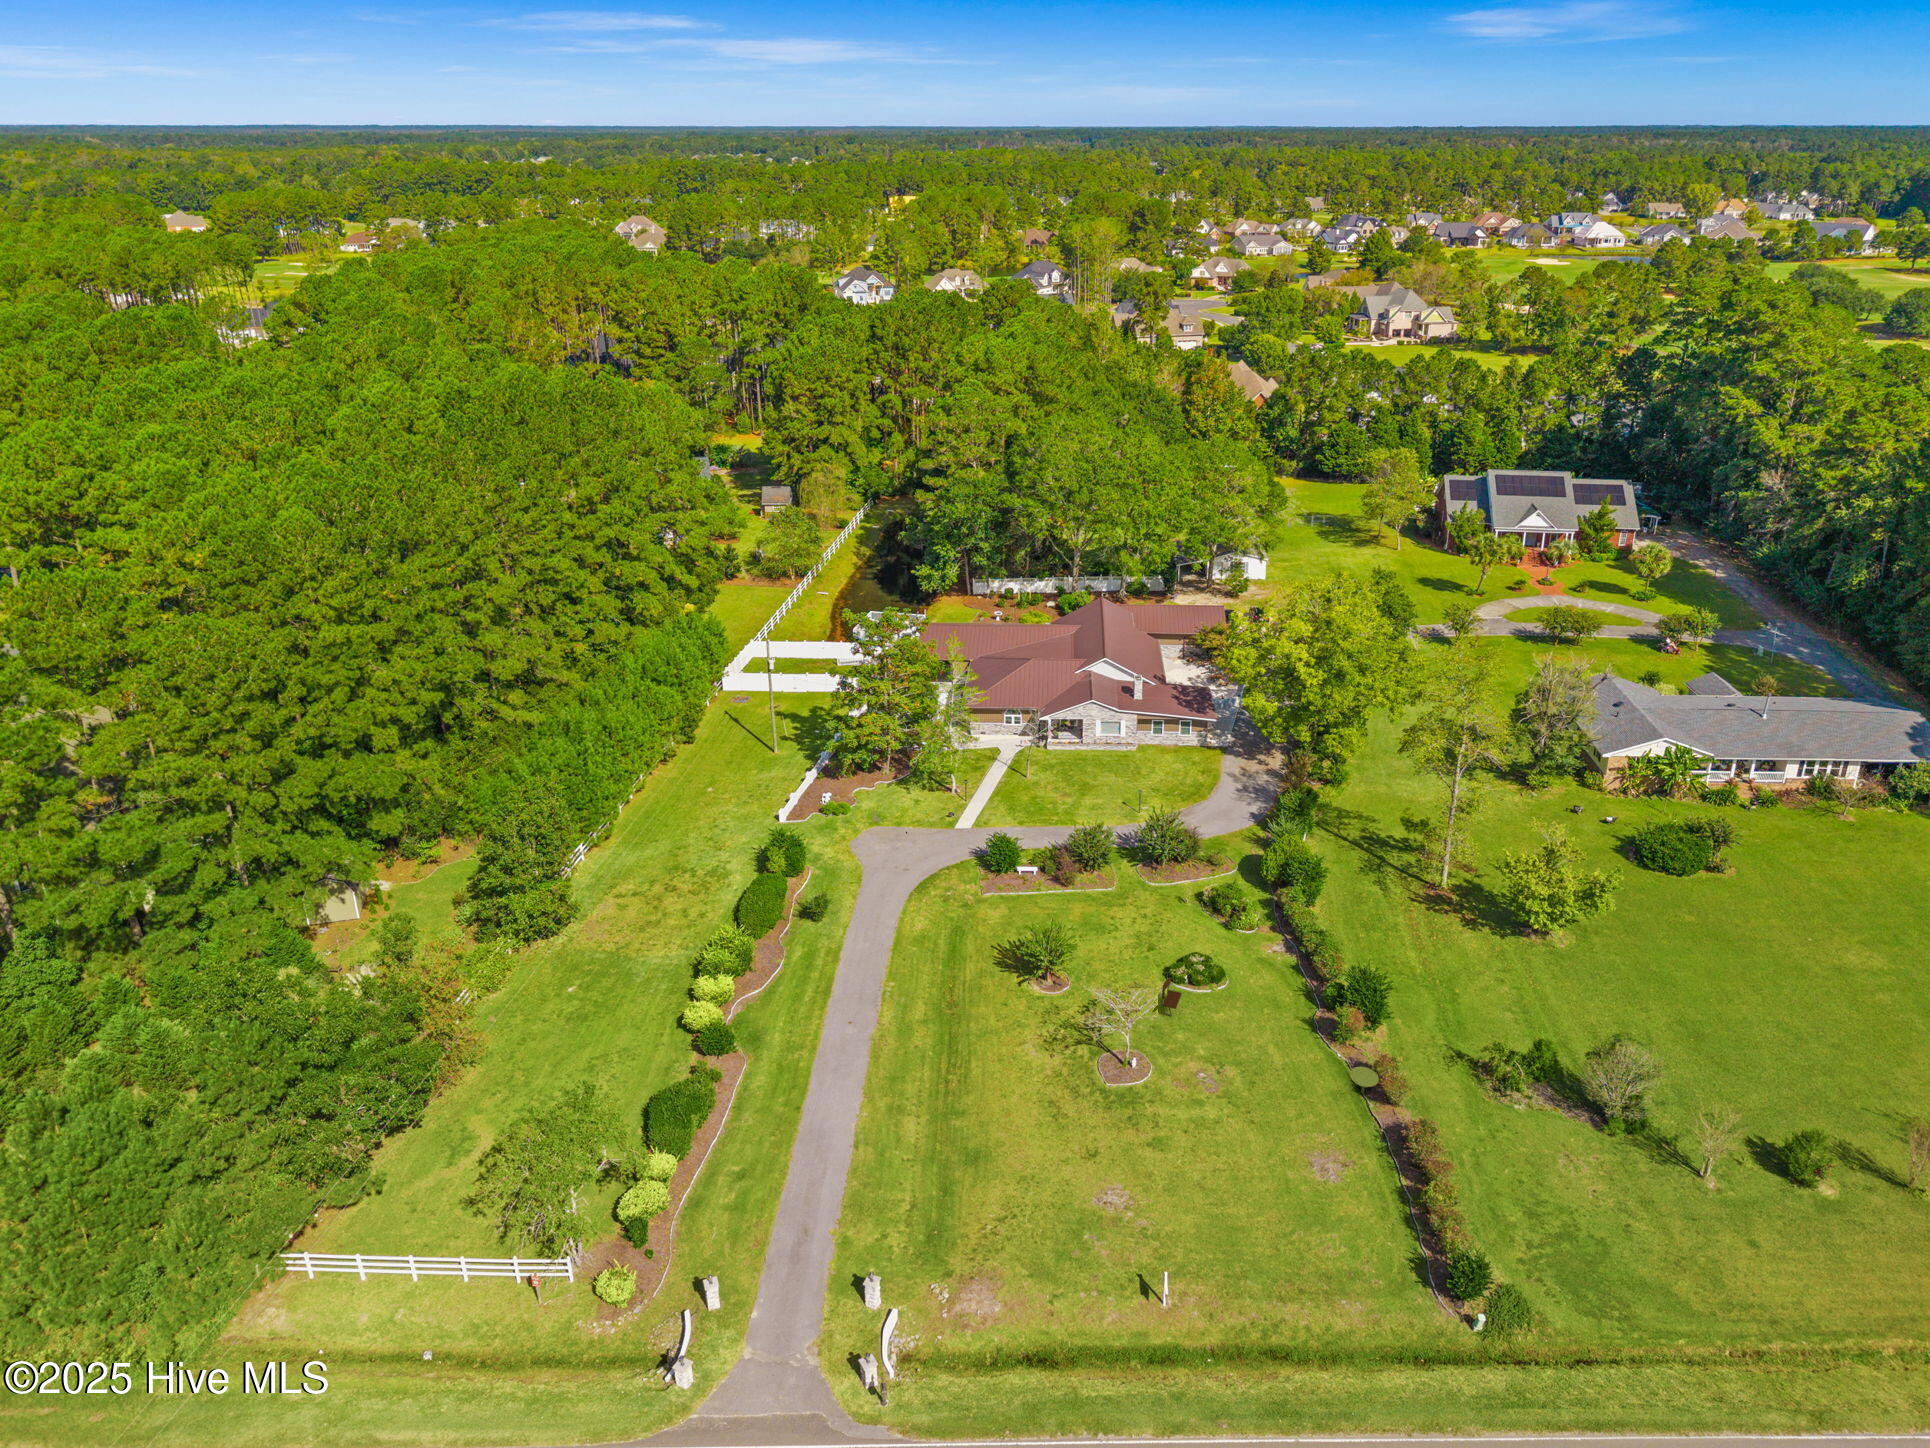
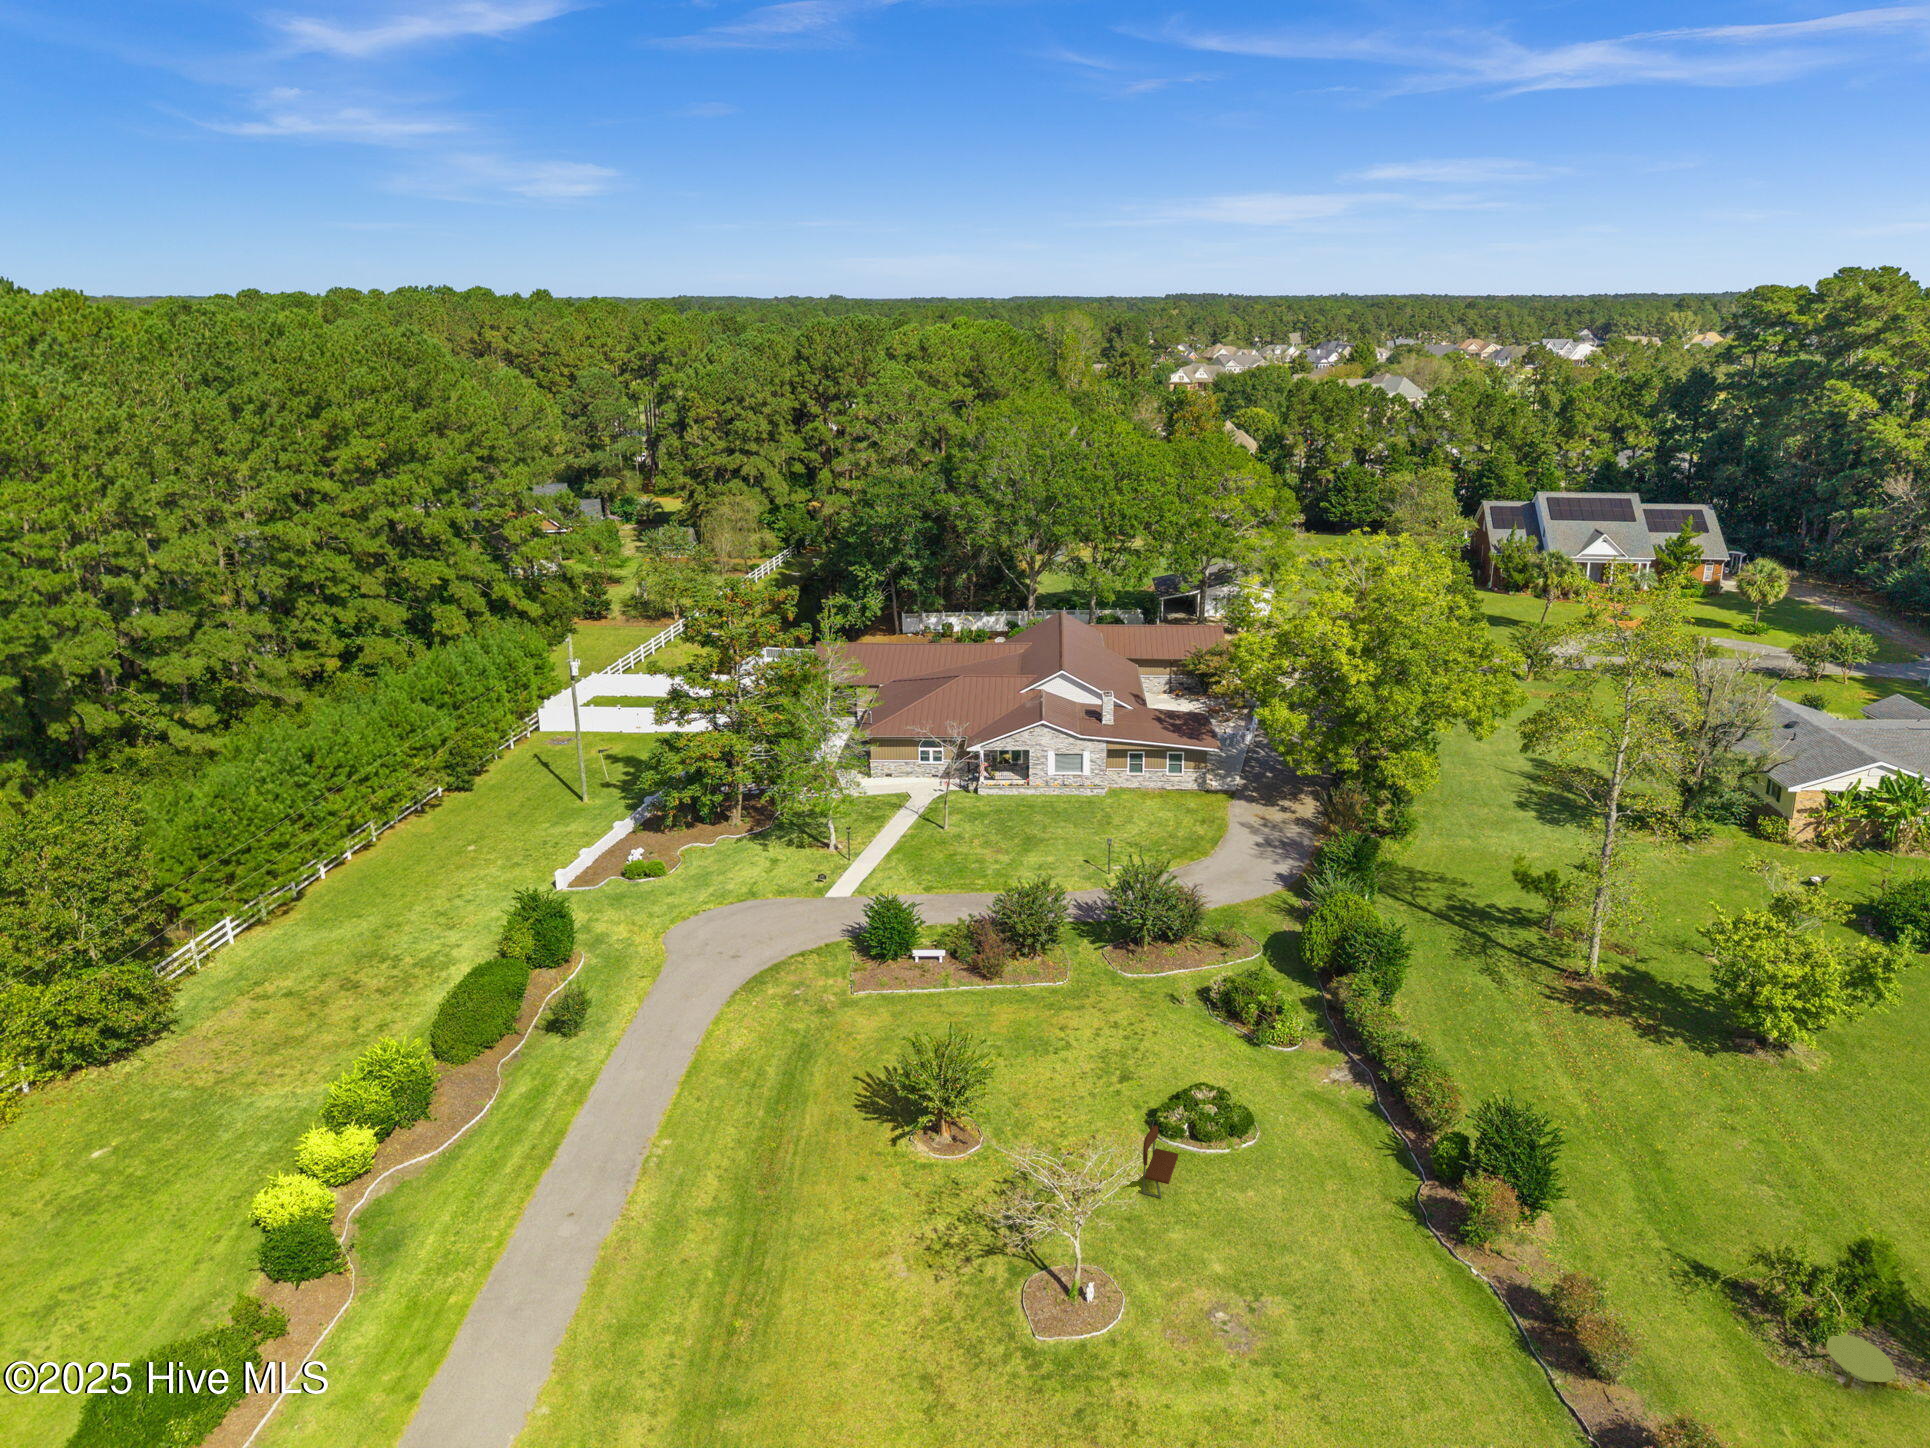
round table: present [1350,1067,1379,1094] -> present [1827,1335,1895,1389]

